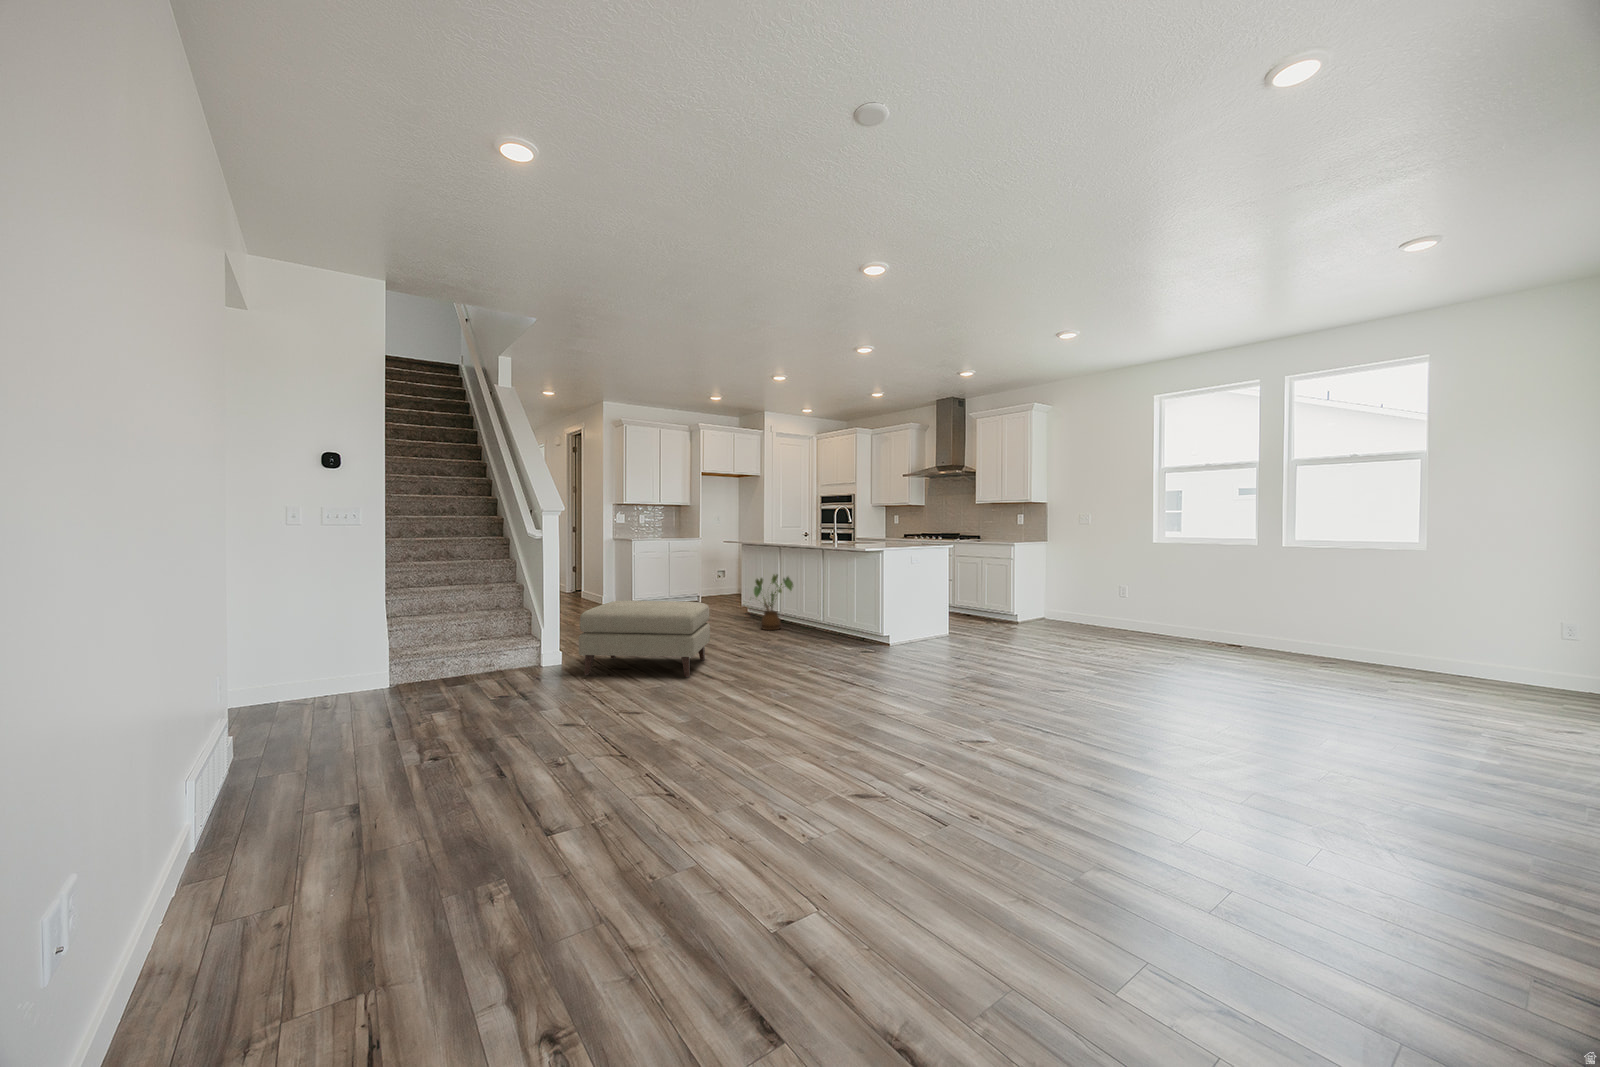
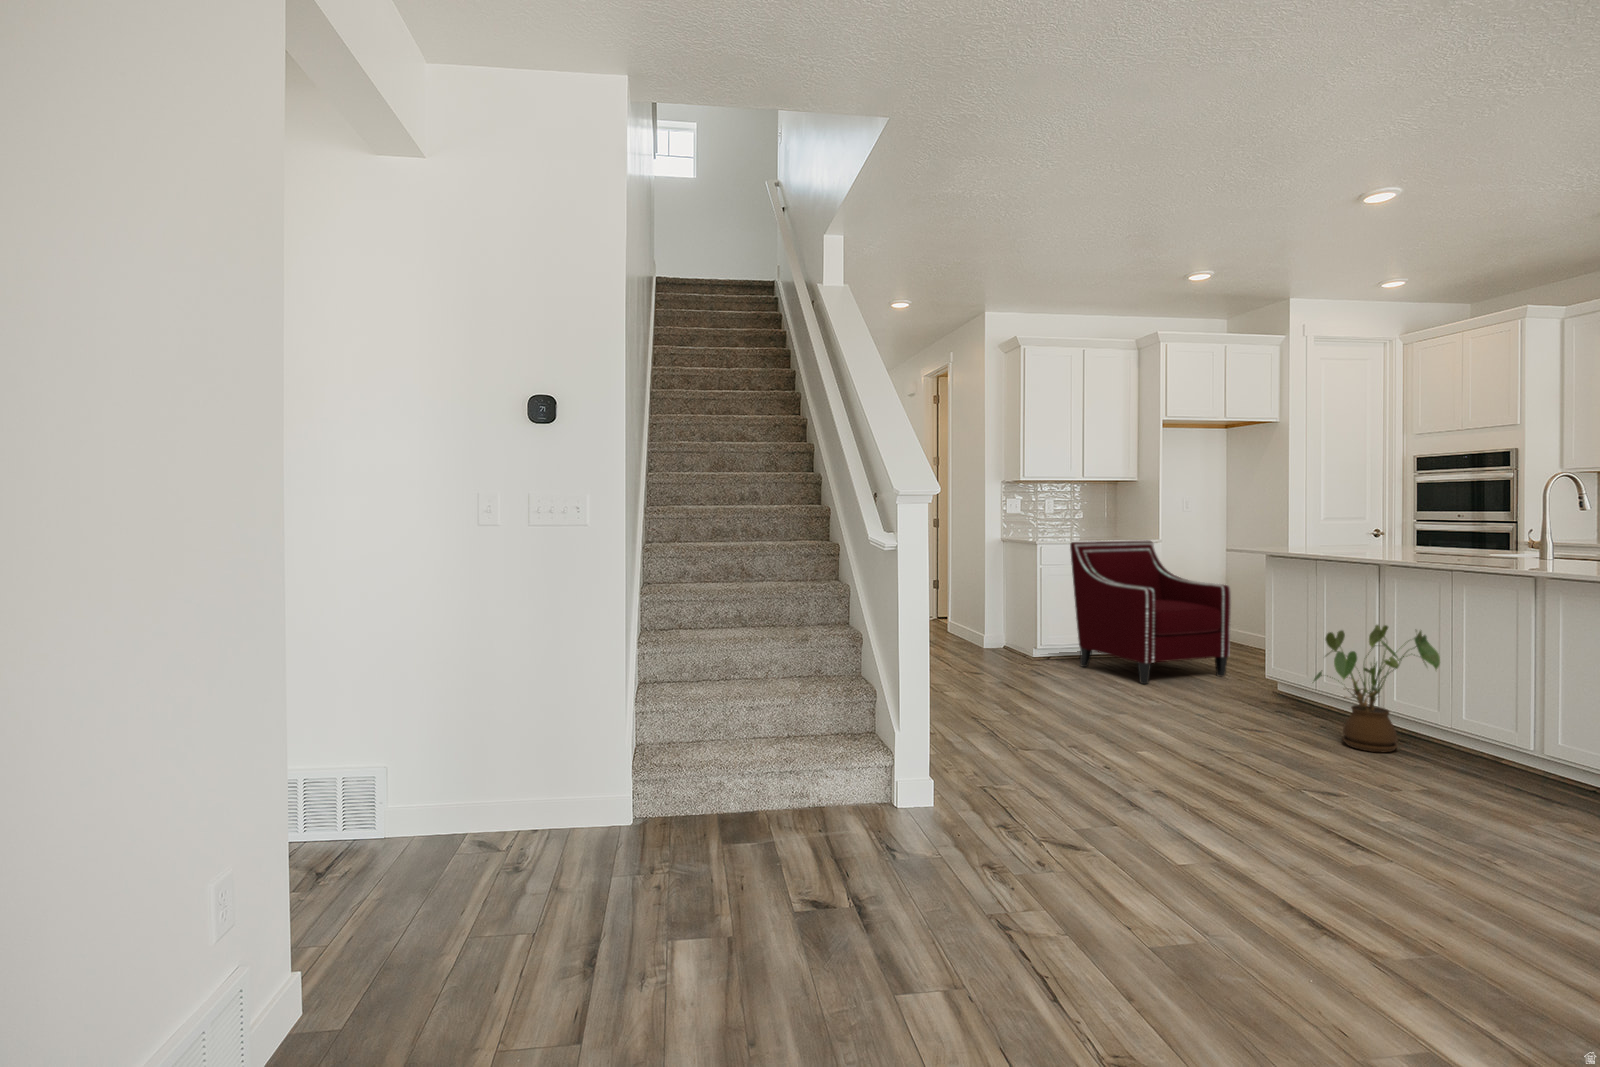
armchair: none [650,539,731,615] -> present [1070,540,1231,684]
ottoman: present [579,601,710,677] -> none [973,682,1280,921]

